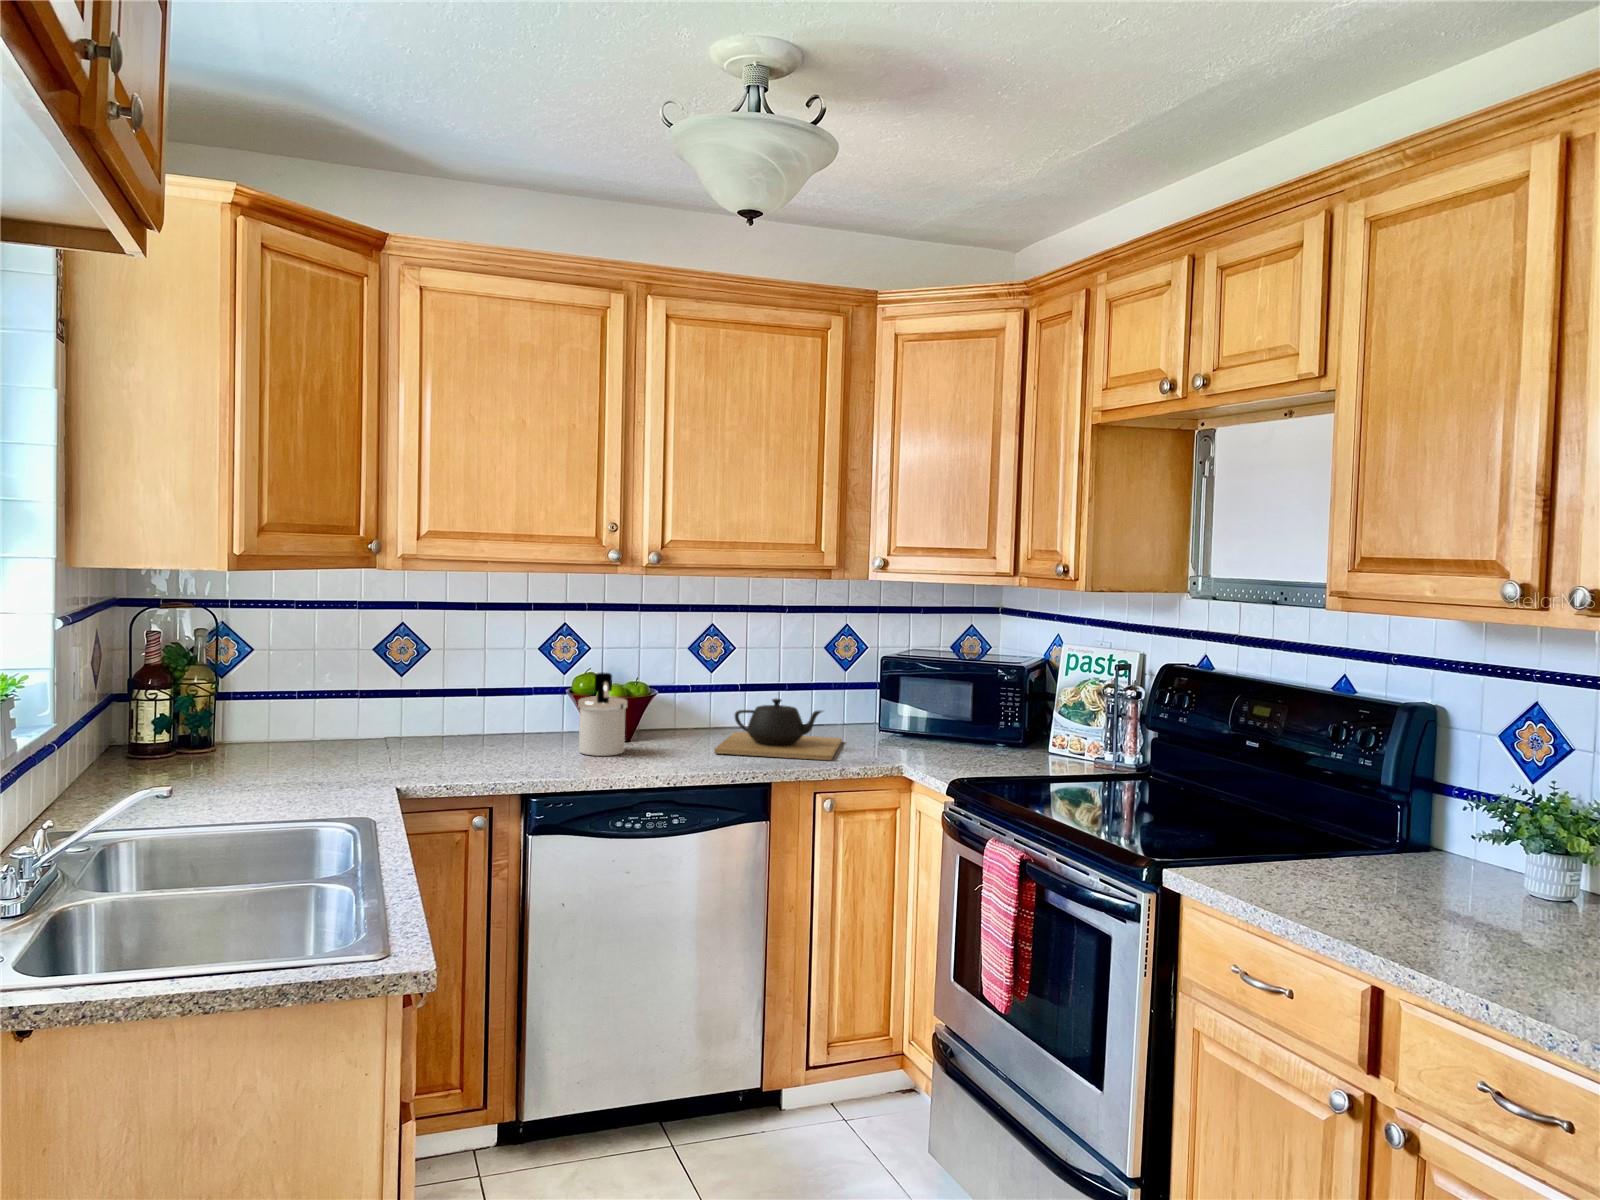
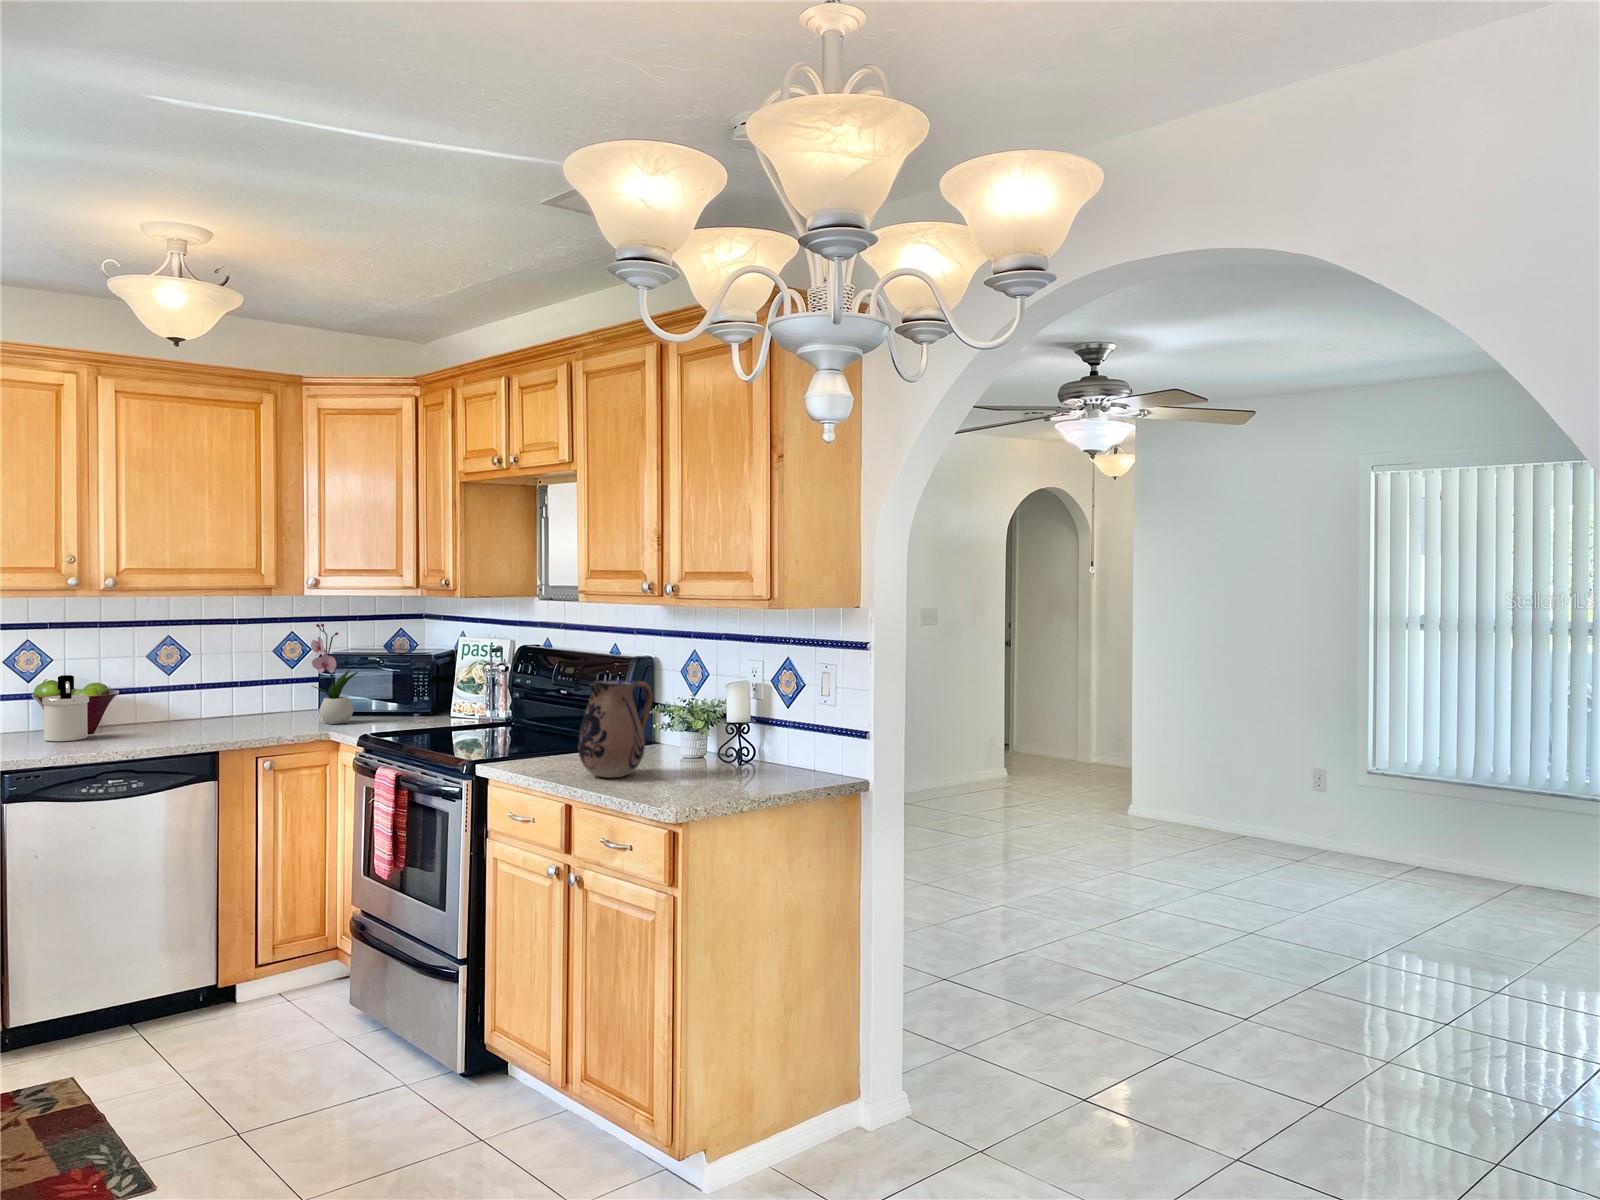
flower arrangement: none [879,619,940,755] -> present [311,624,359,724]
teapot: present [714,699,842,760] -> none [170,689,285,733]
ceramic pitcher: none [1377,759,1518,943] -> present [578,680,653,778]

